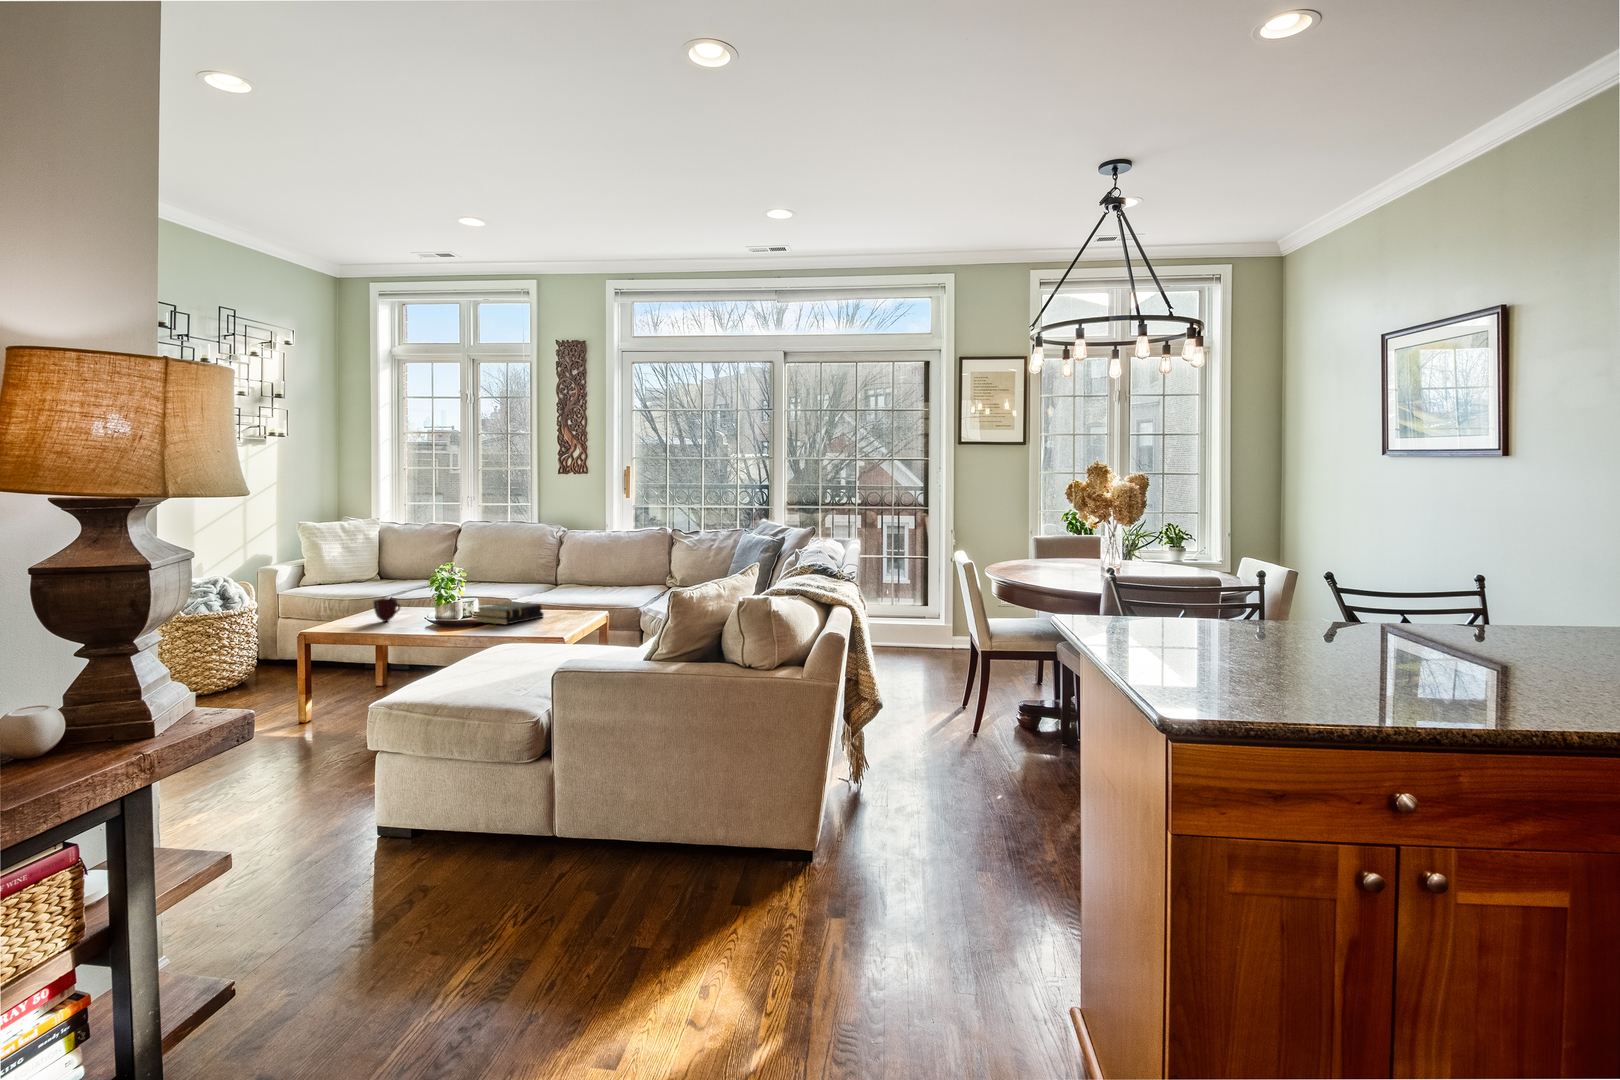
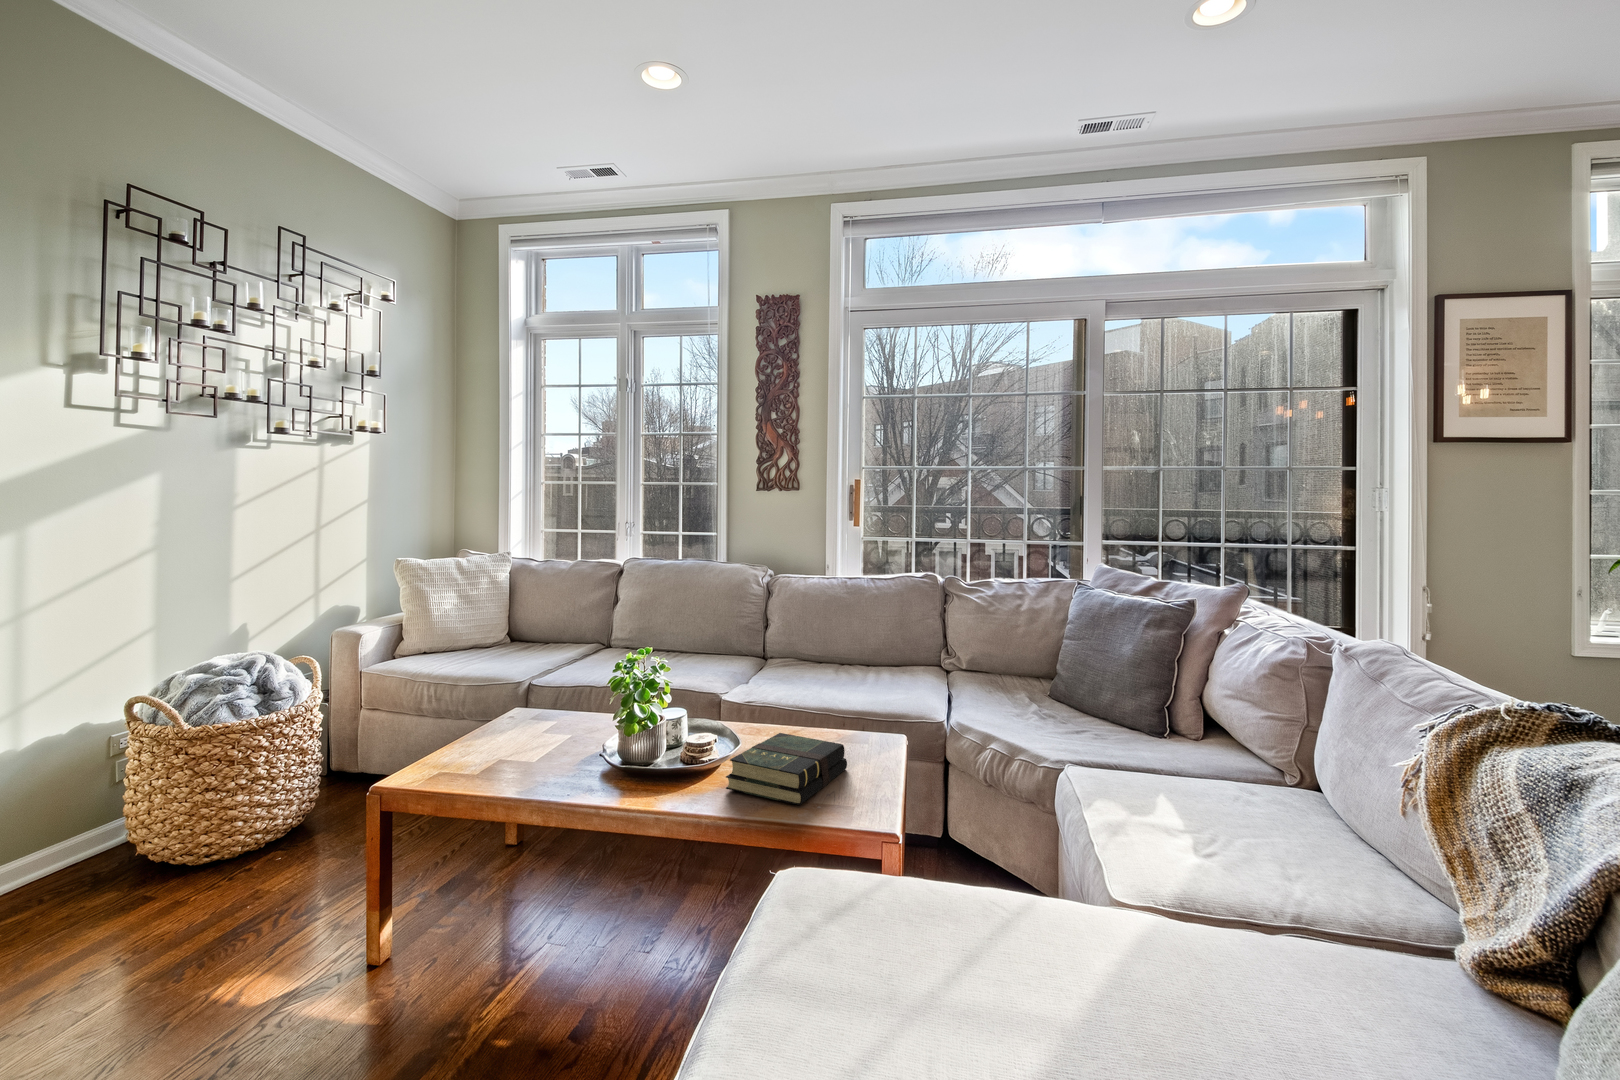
mug: present [373,599,400,622] -> none [519,729,573,779]

